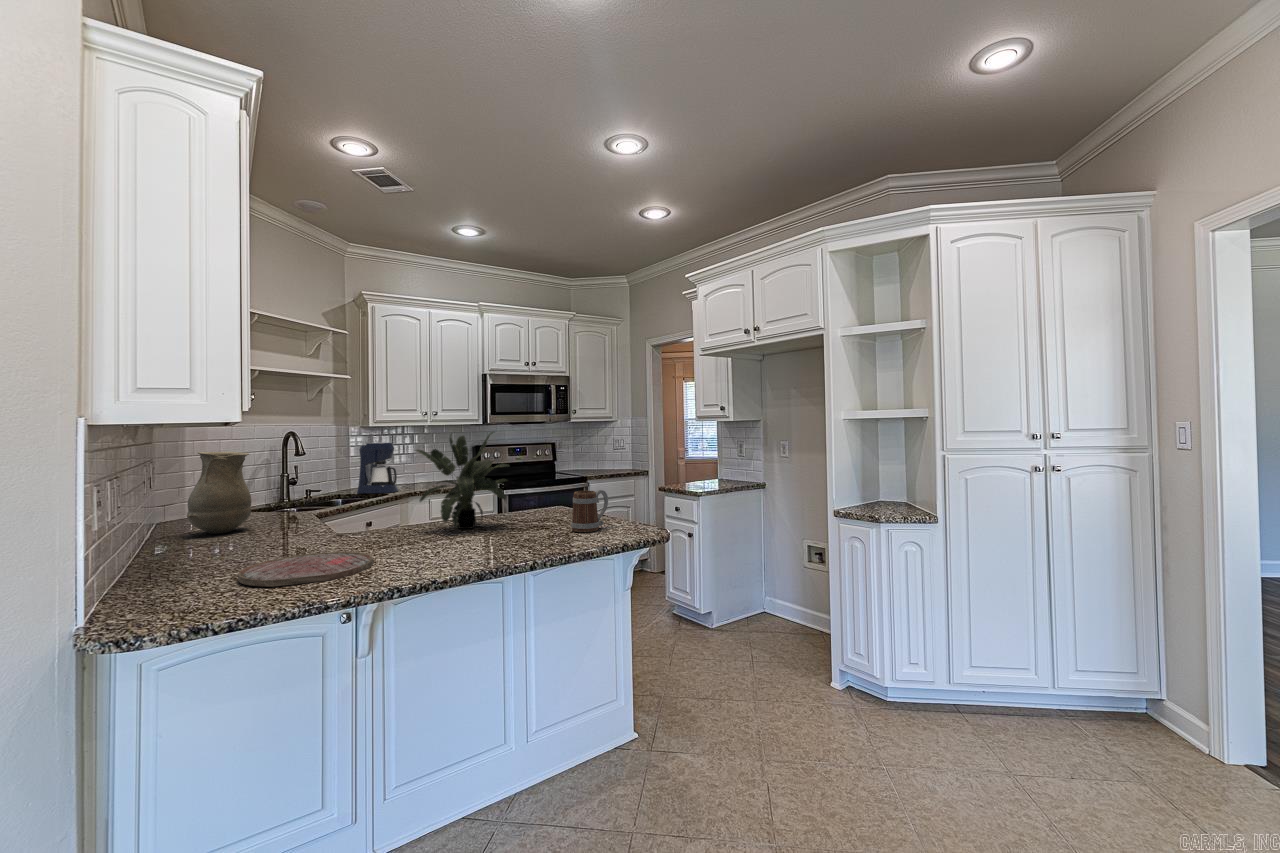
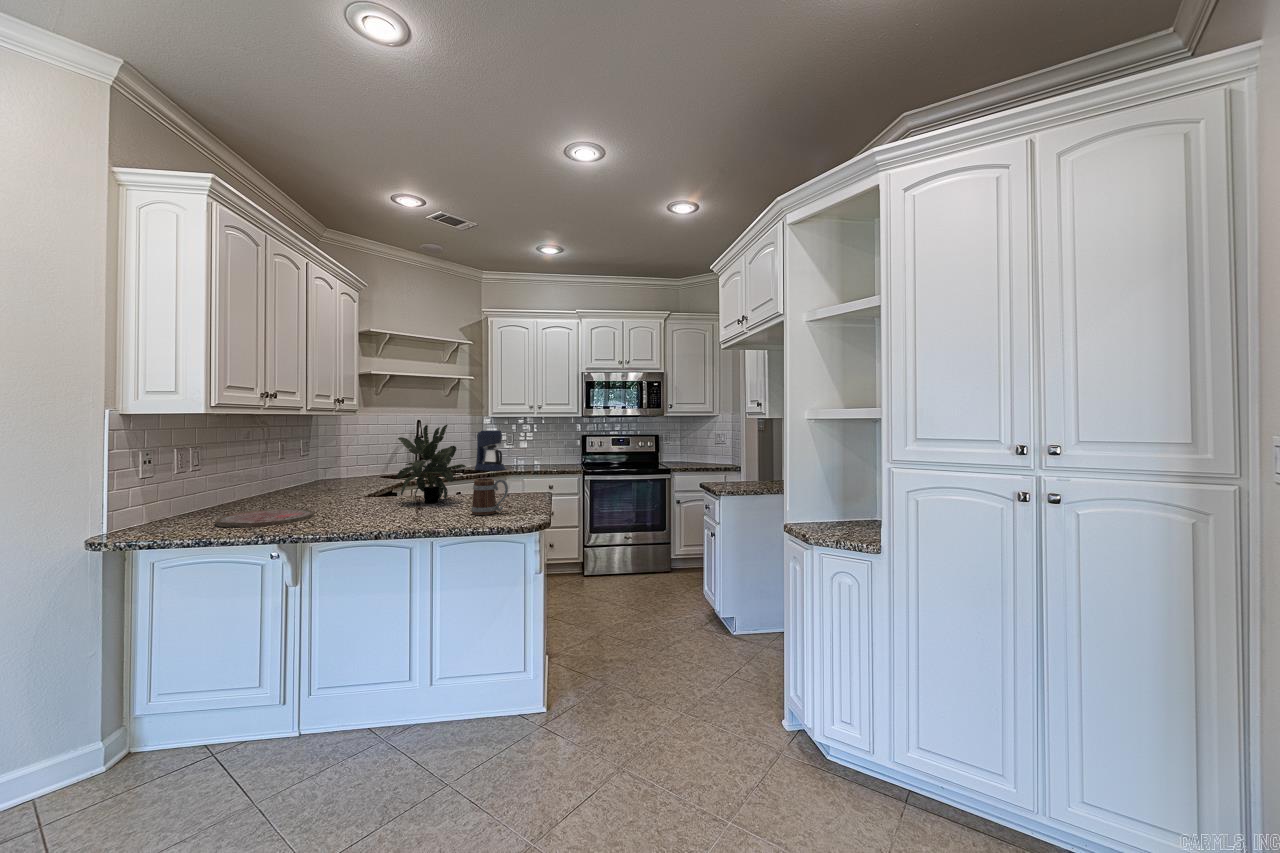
vase: present [187,452,251,534] -> none [300,434,347,491]

